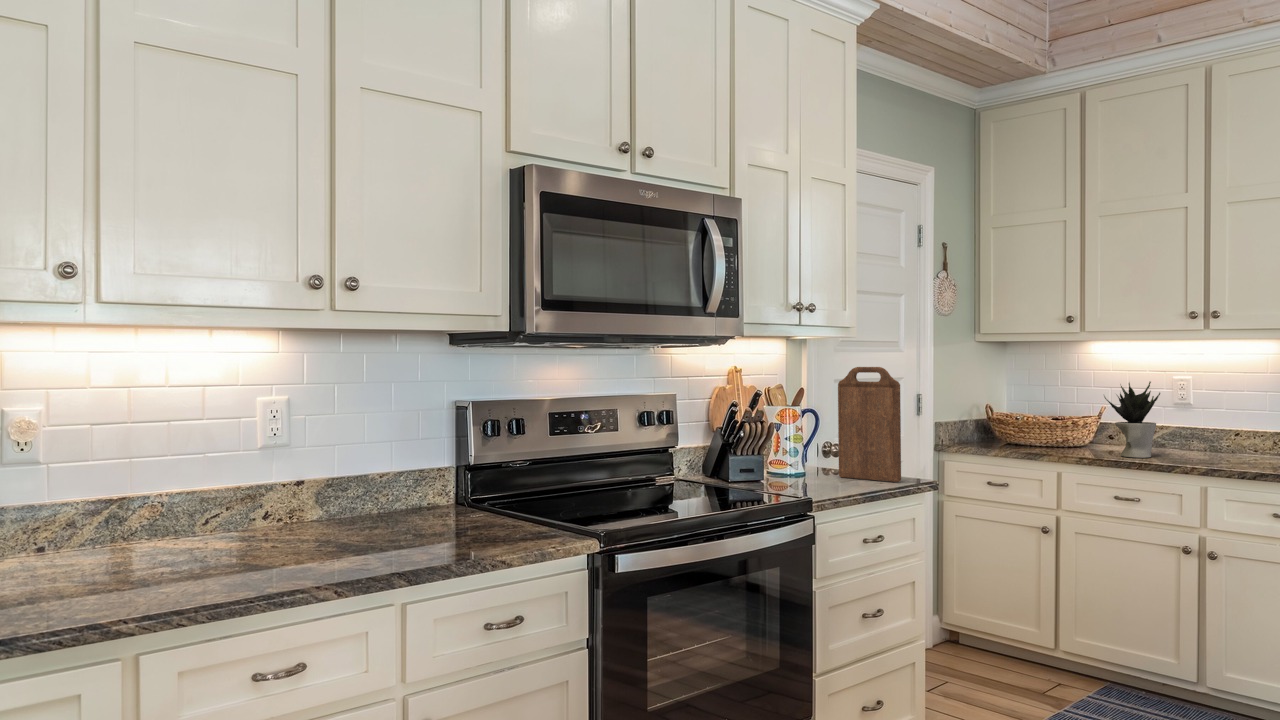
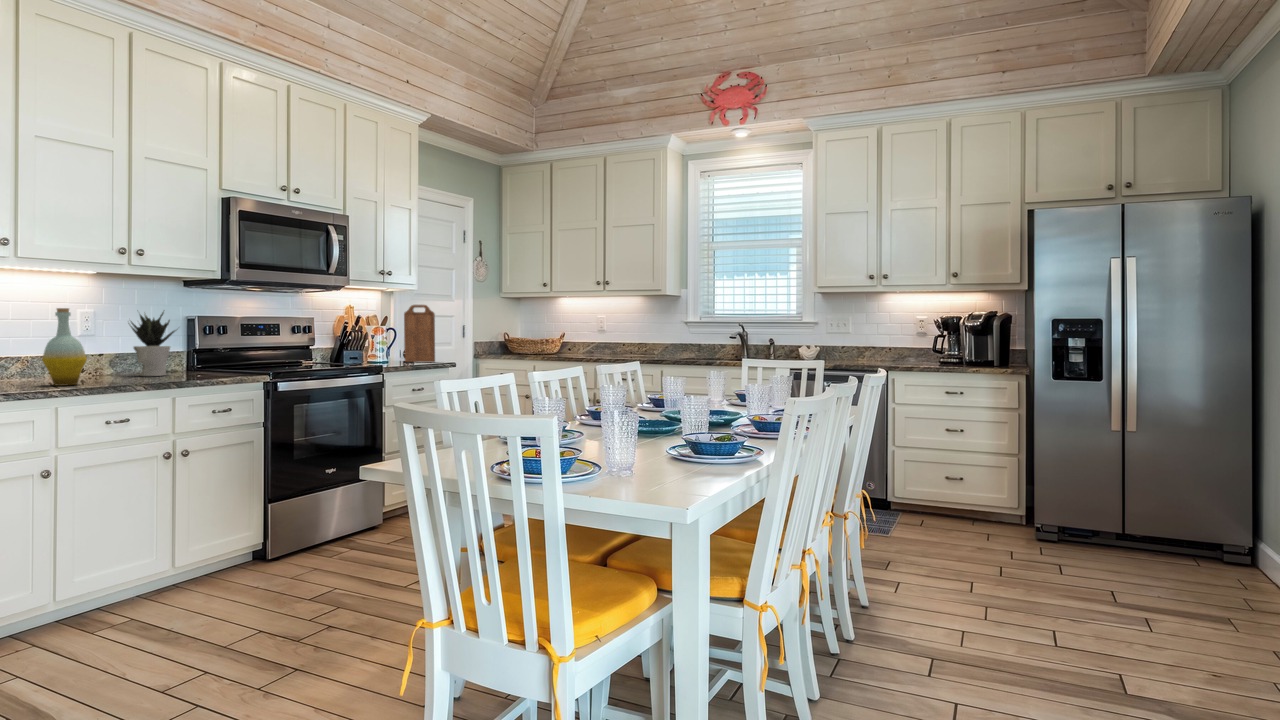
potted plant: present [1104,382,1160,458] -> present [130,312,176,376]
bottle: none [127,408,218,582] -> present [42,308,87,386]

